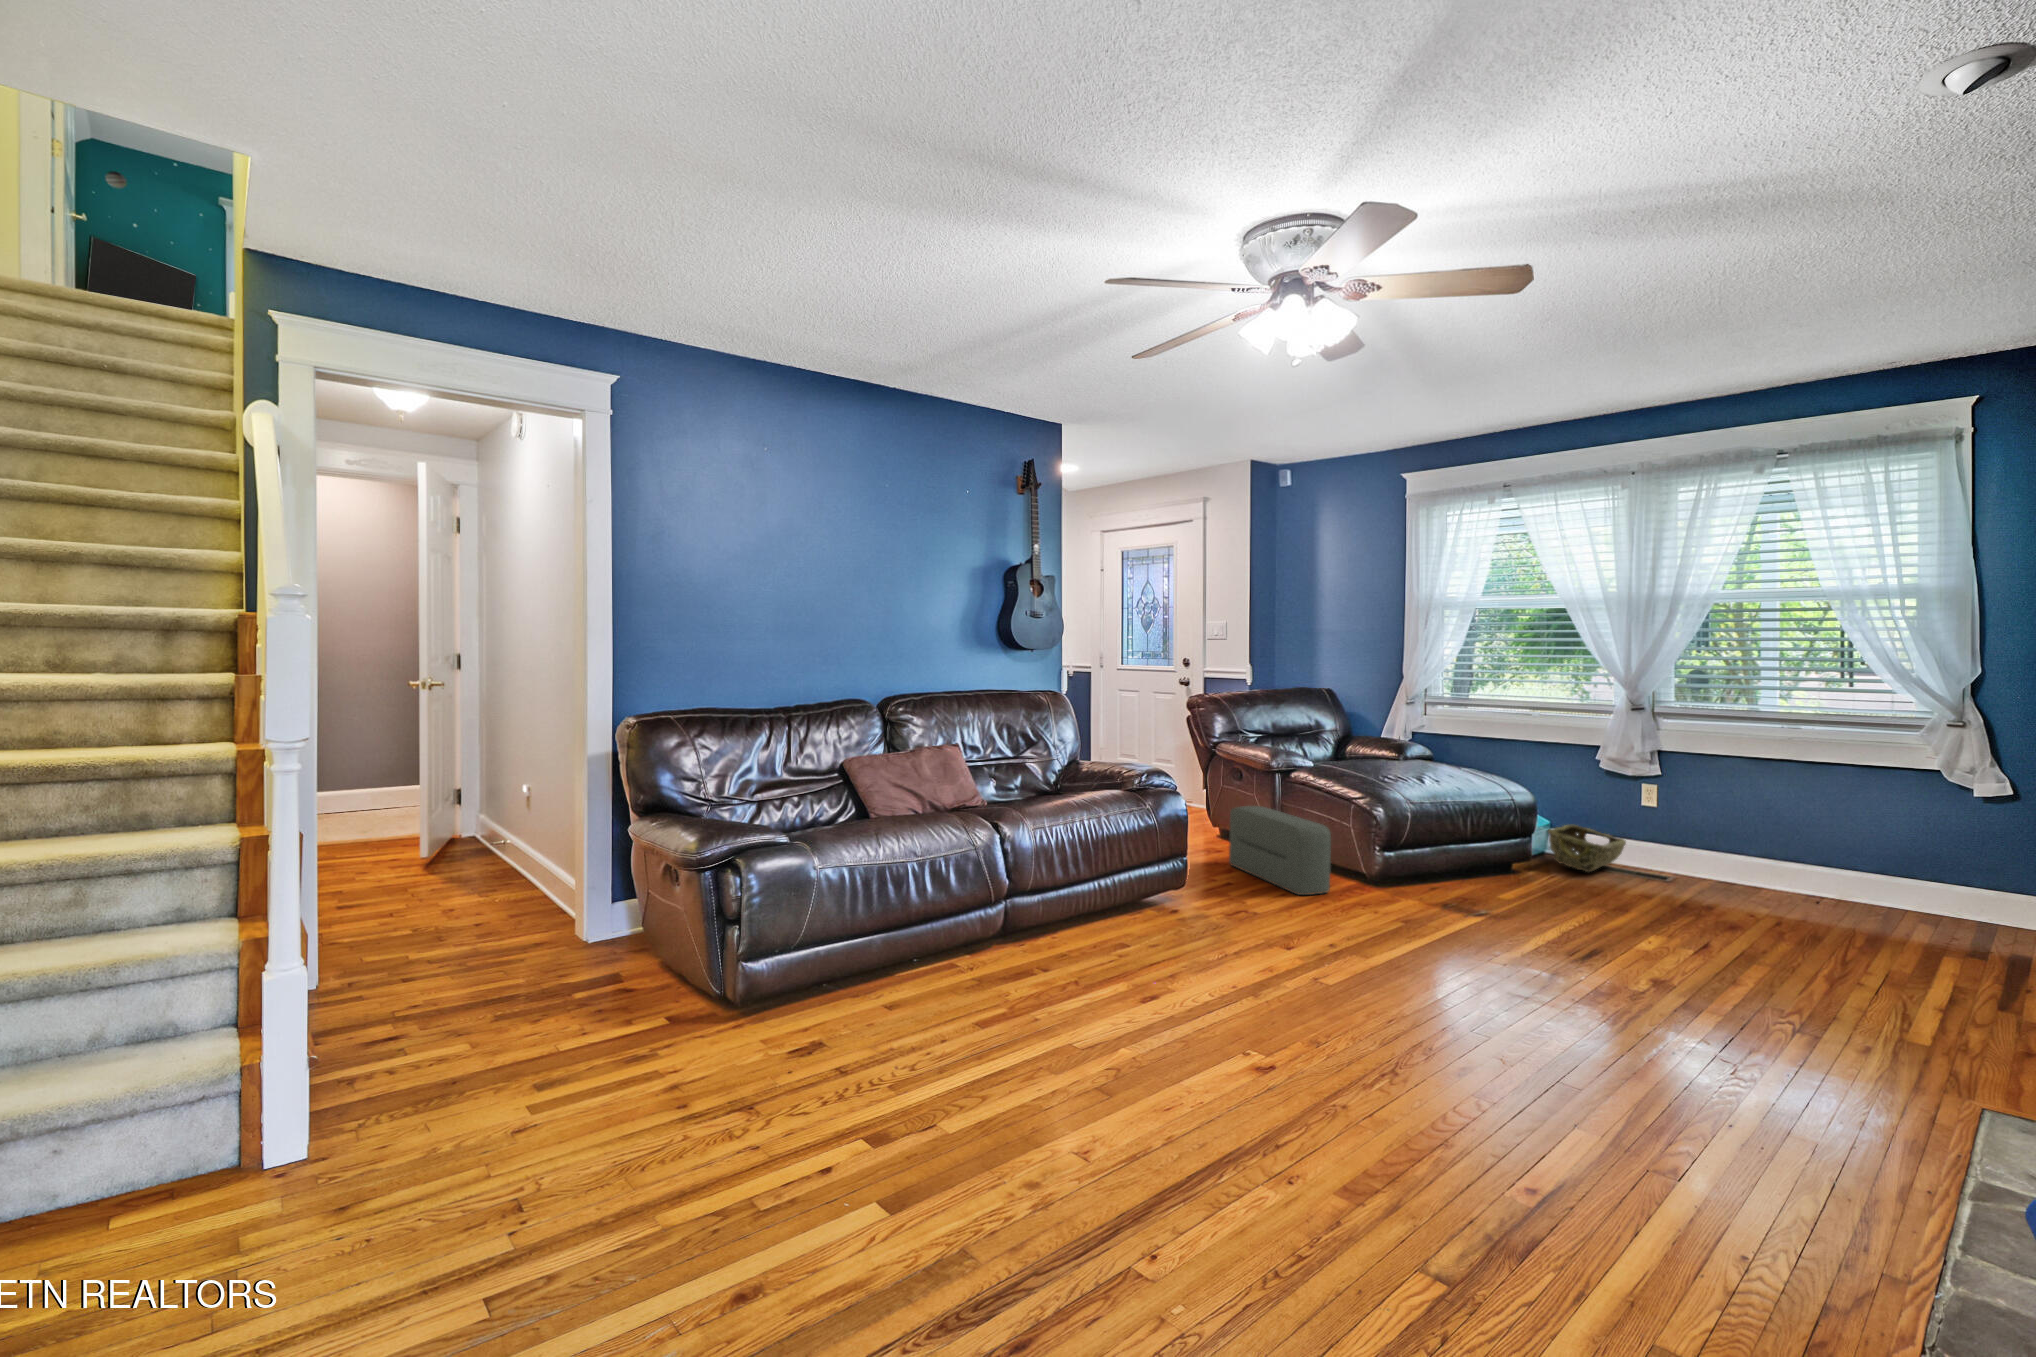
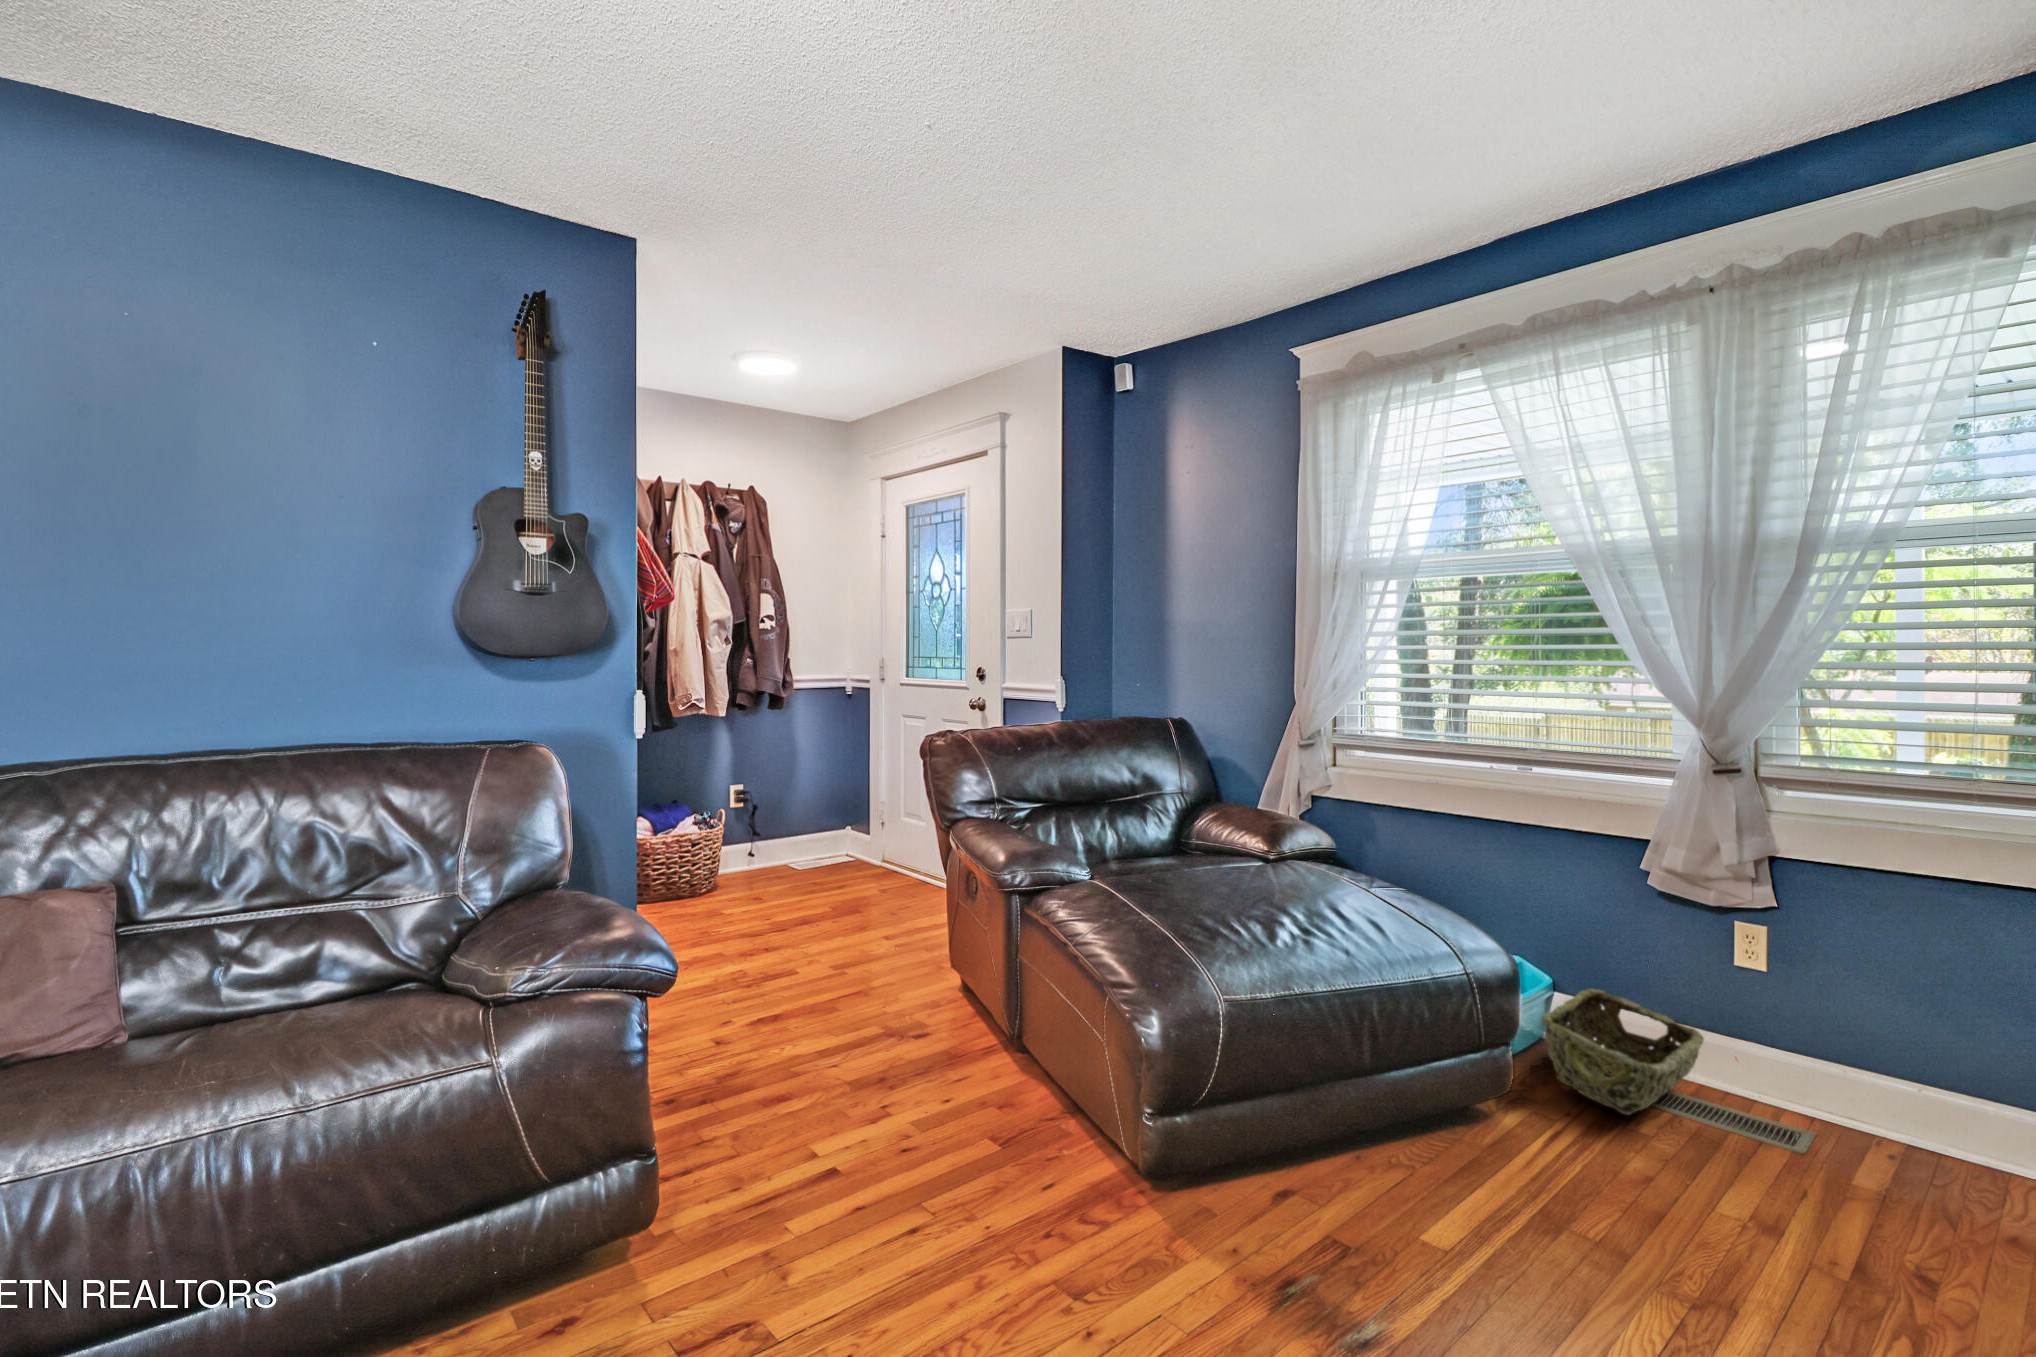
pouf: present [1229,806,1331,895] -> none [902,972,1032,1234]

